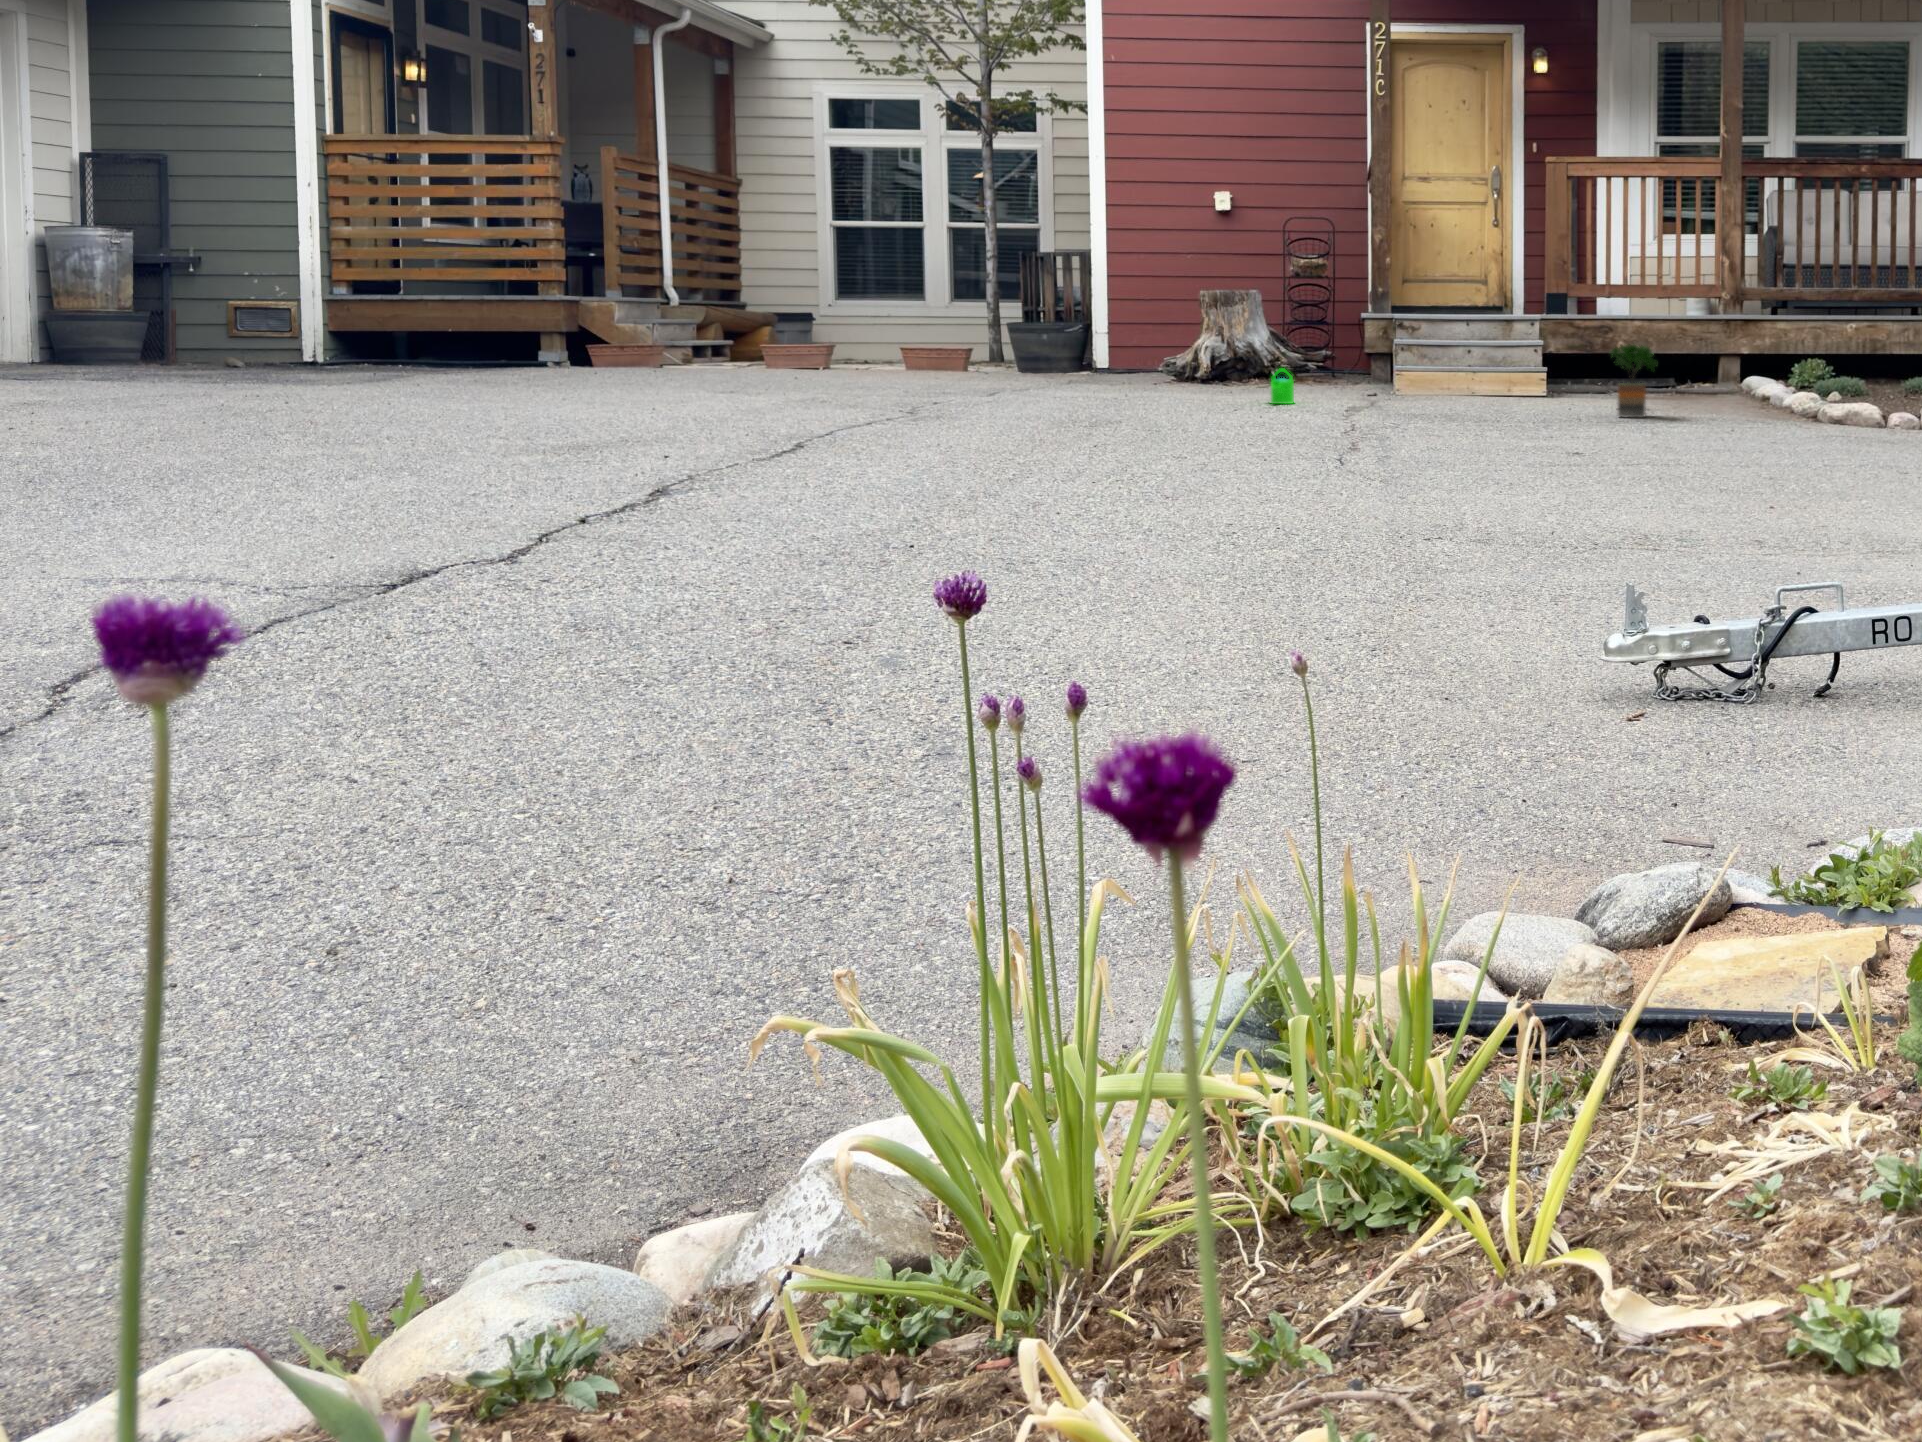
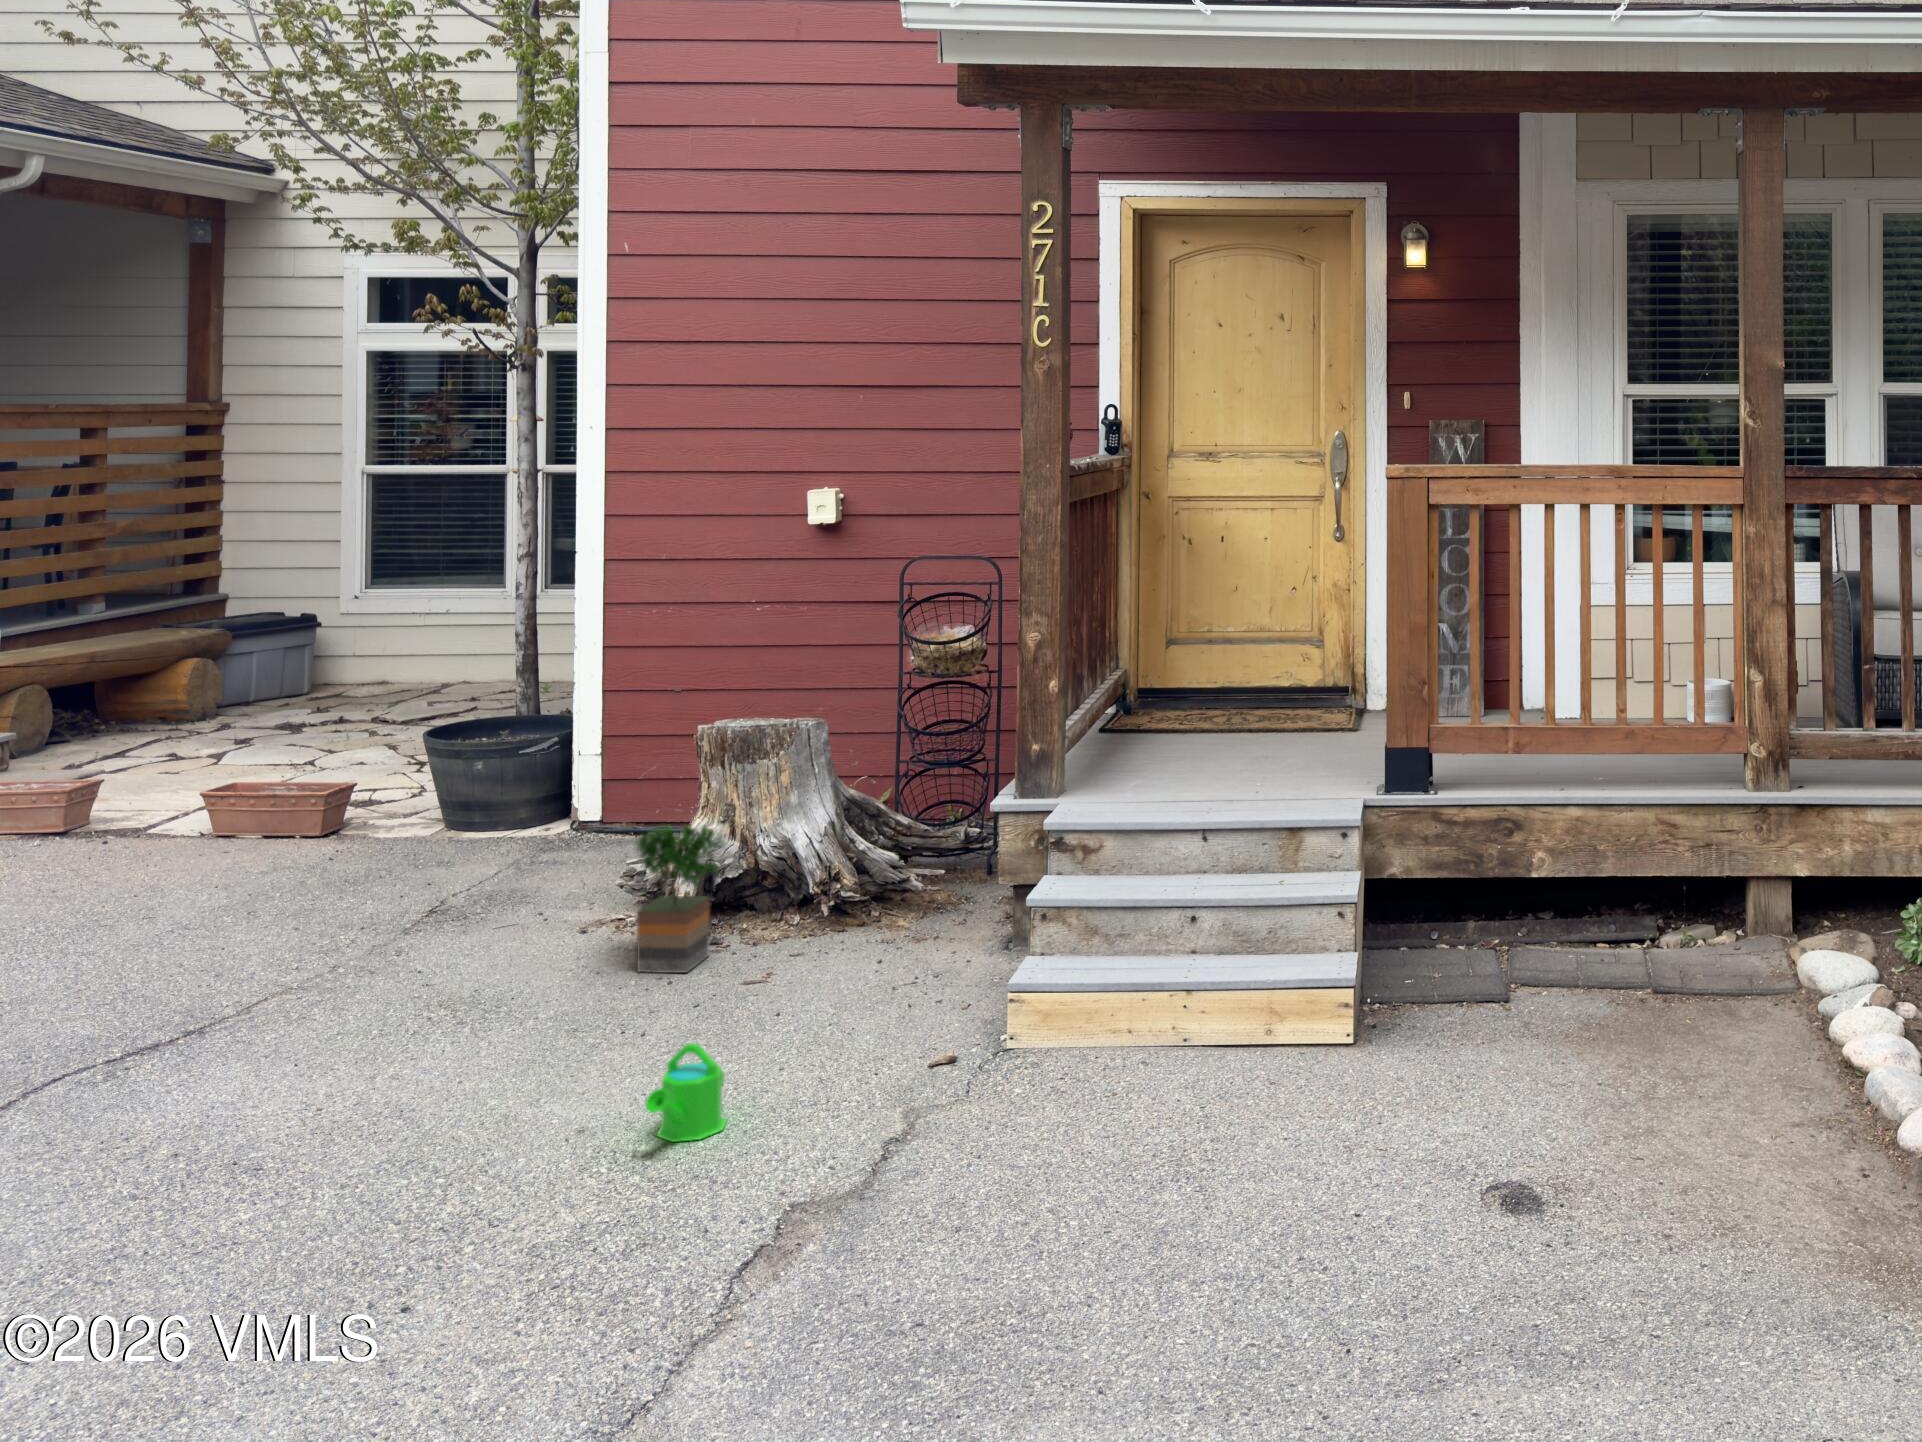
potted tree: present [1611,344,1657,418] -> present [635,825,726,973]

